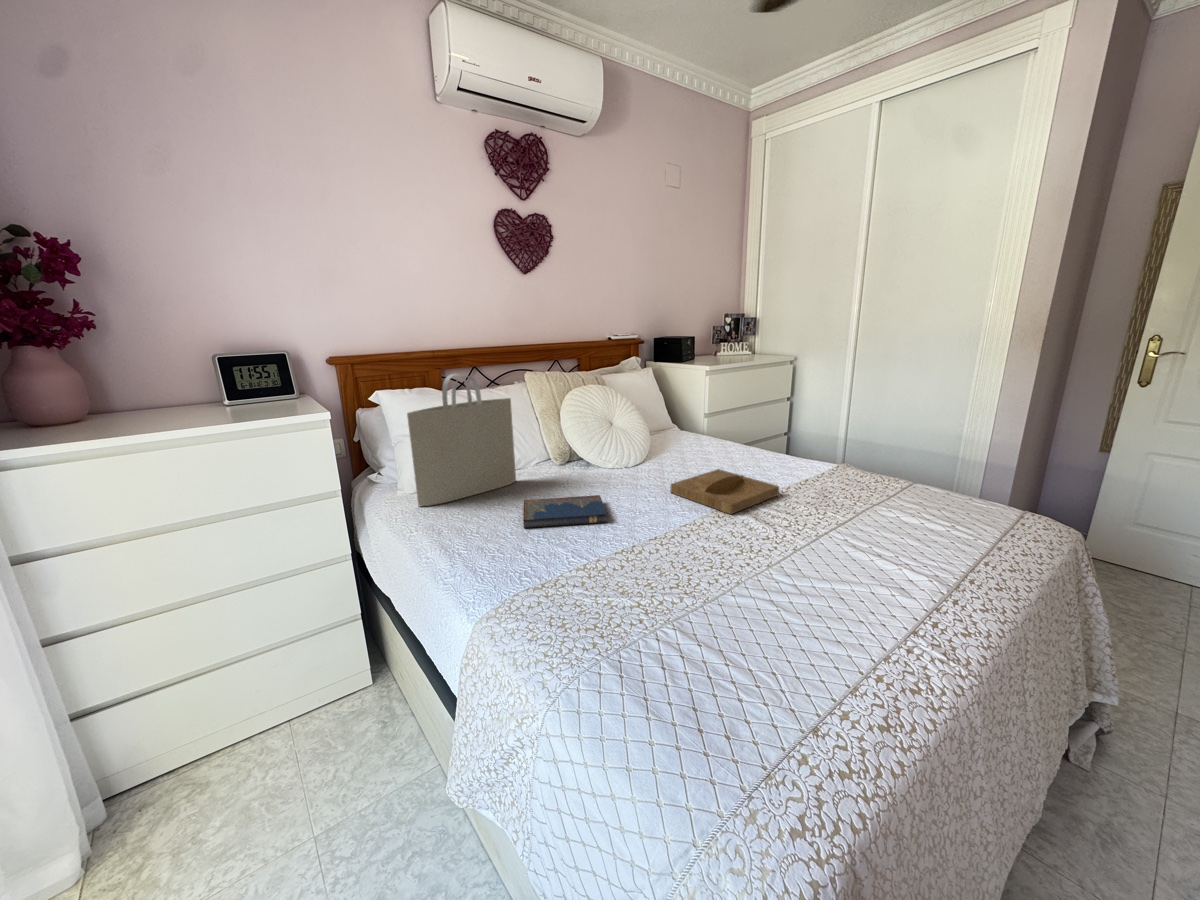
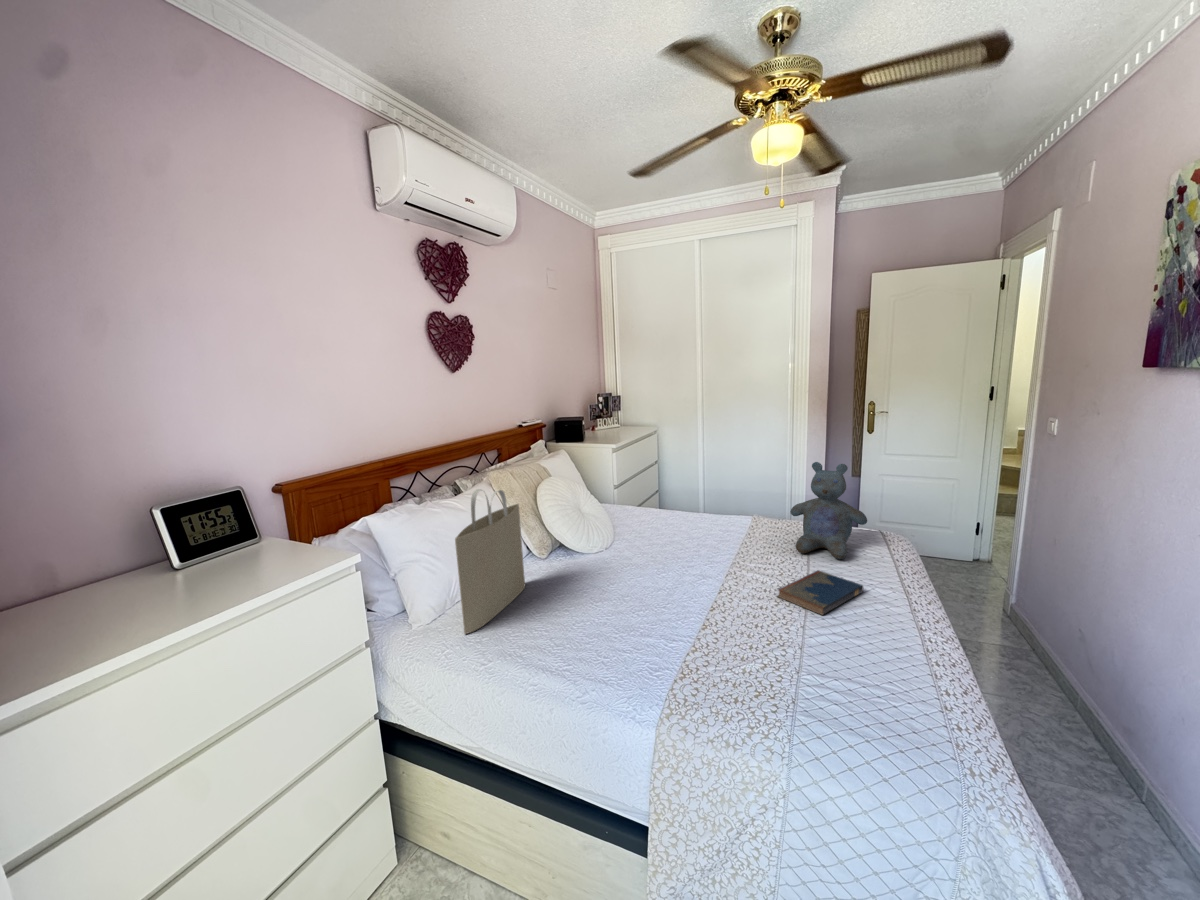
stuffed bear: none [842,393,963,530] -> present [790,462,867,559]
tray: present [671,469,779,514] -> none [669,536,744,573]
hardcover book: present [523,495,607,528] -> present [778,570,863,615]

